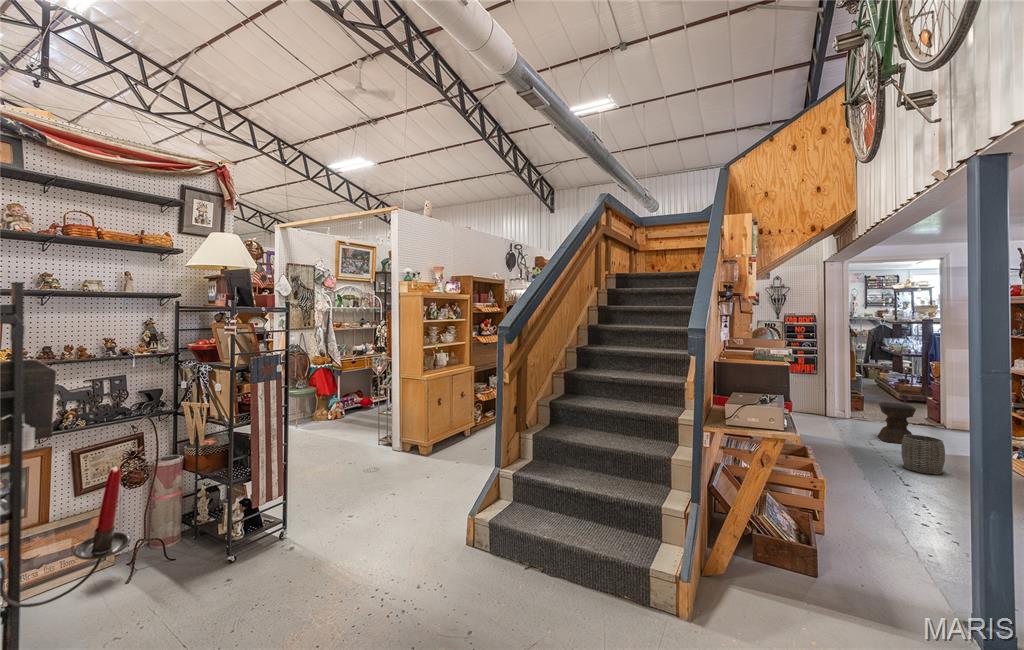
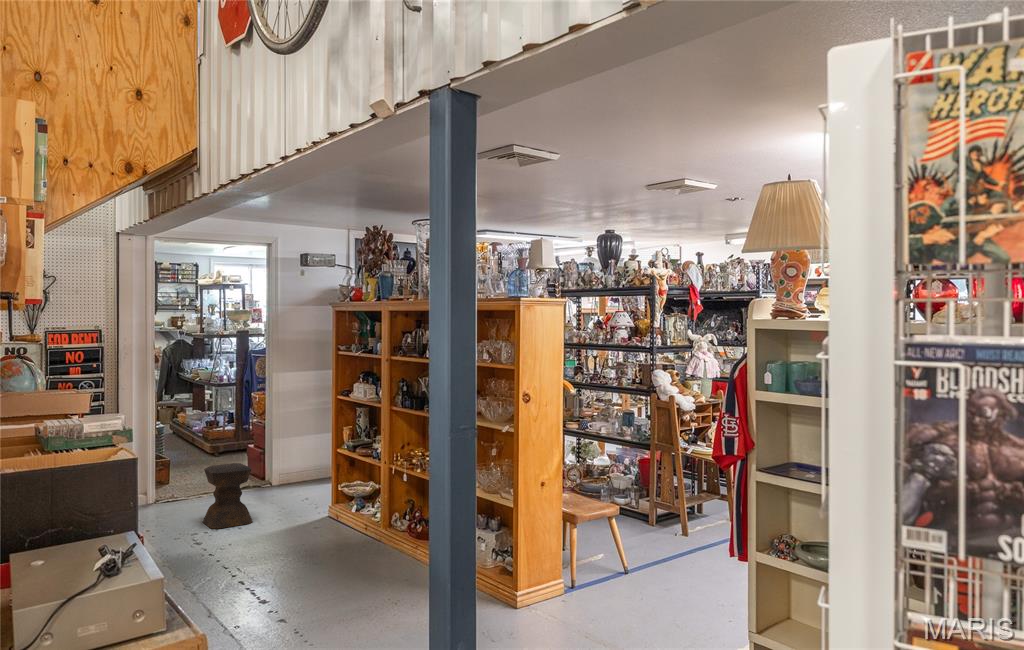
woven basket: present [901,435,945,474] -> none [248,511,298,569]

